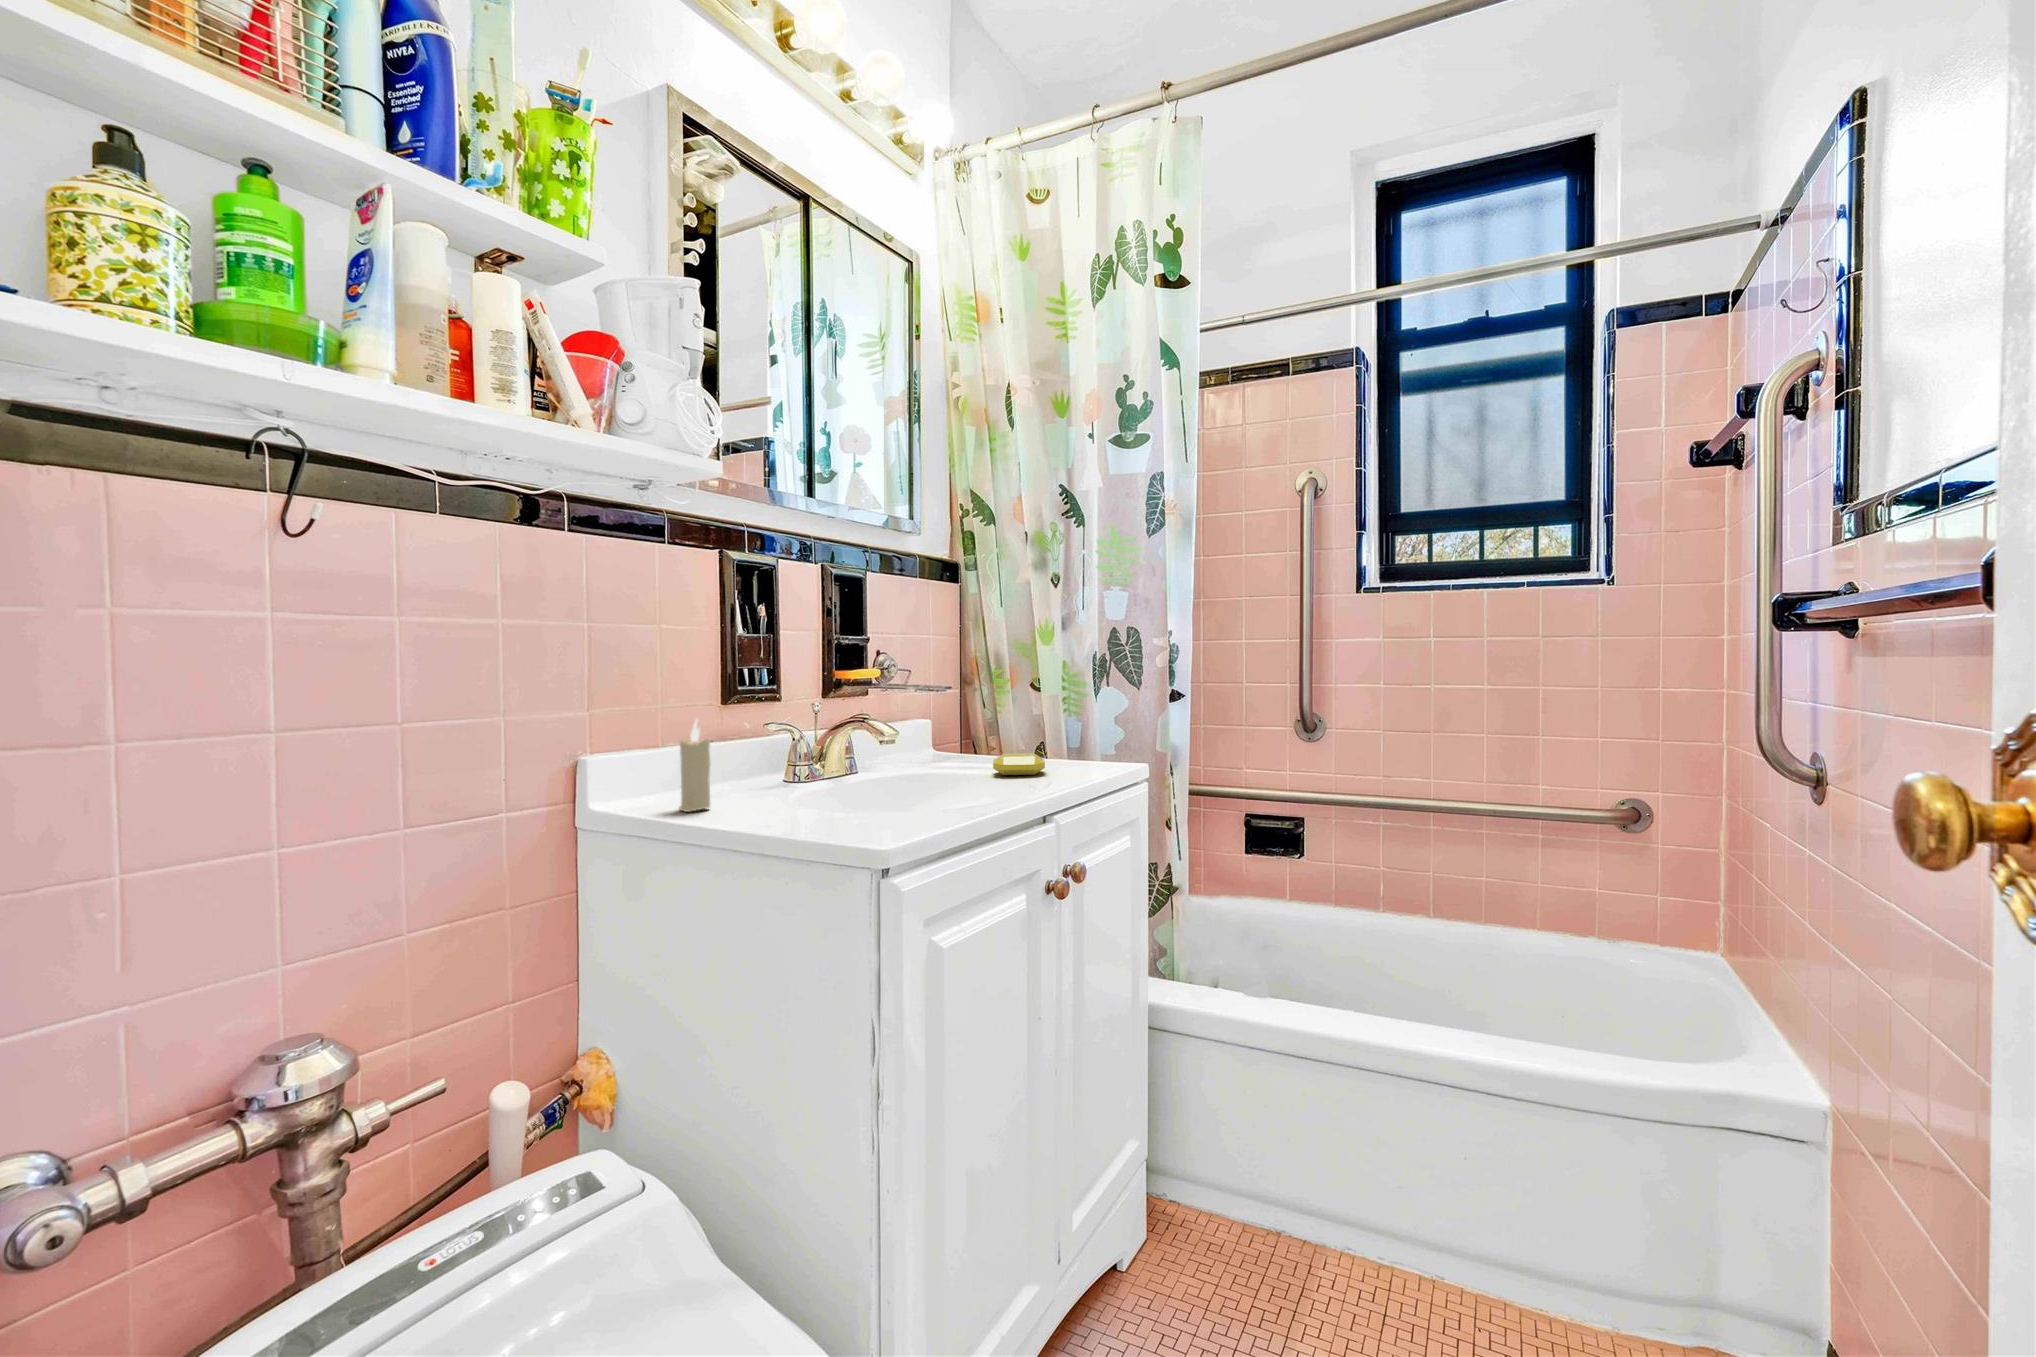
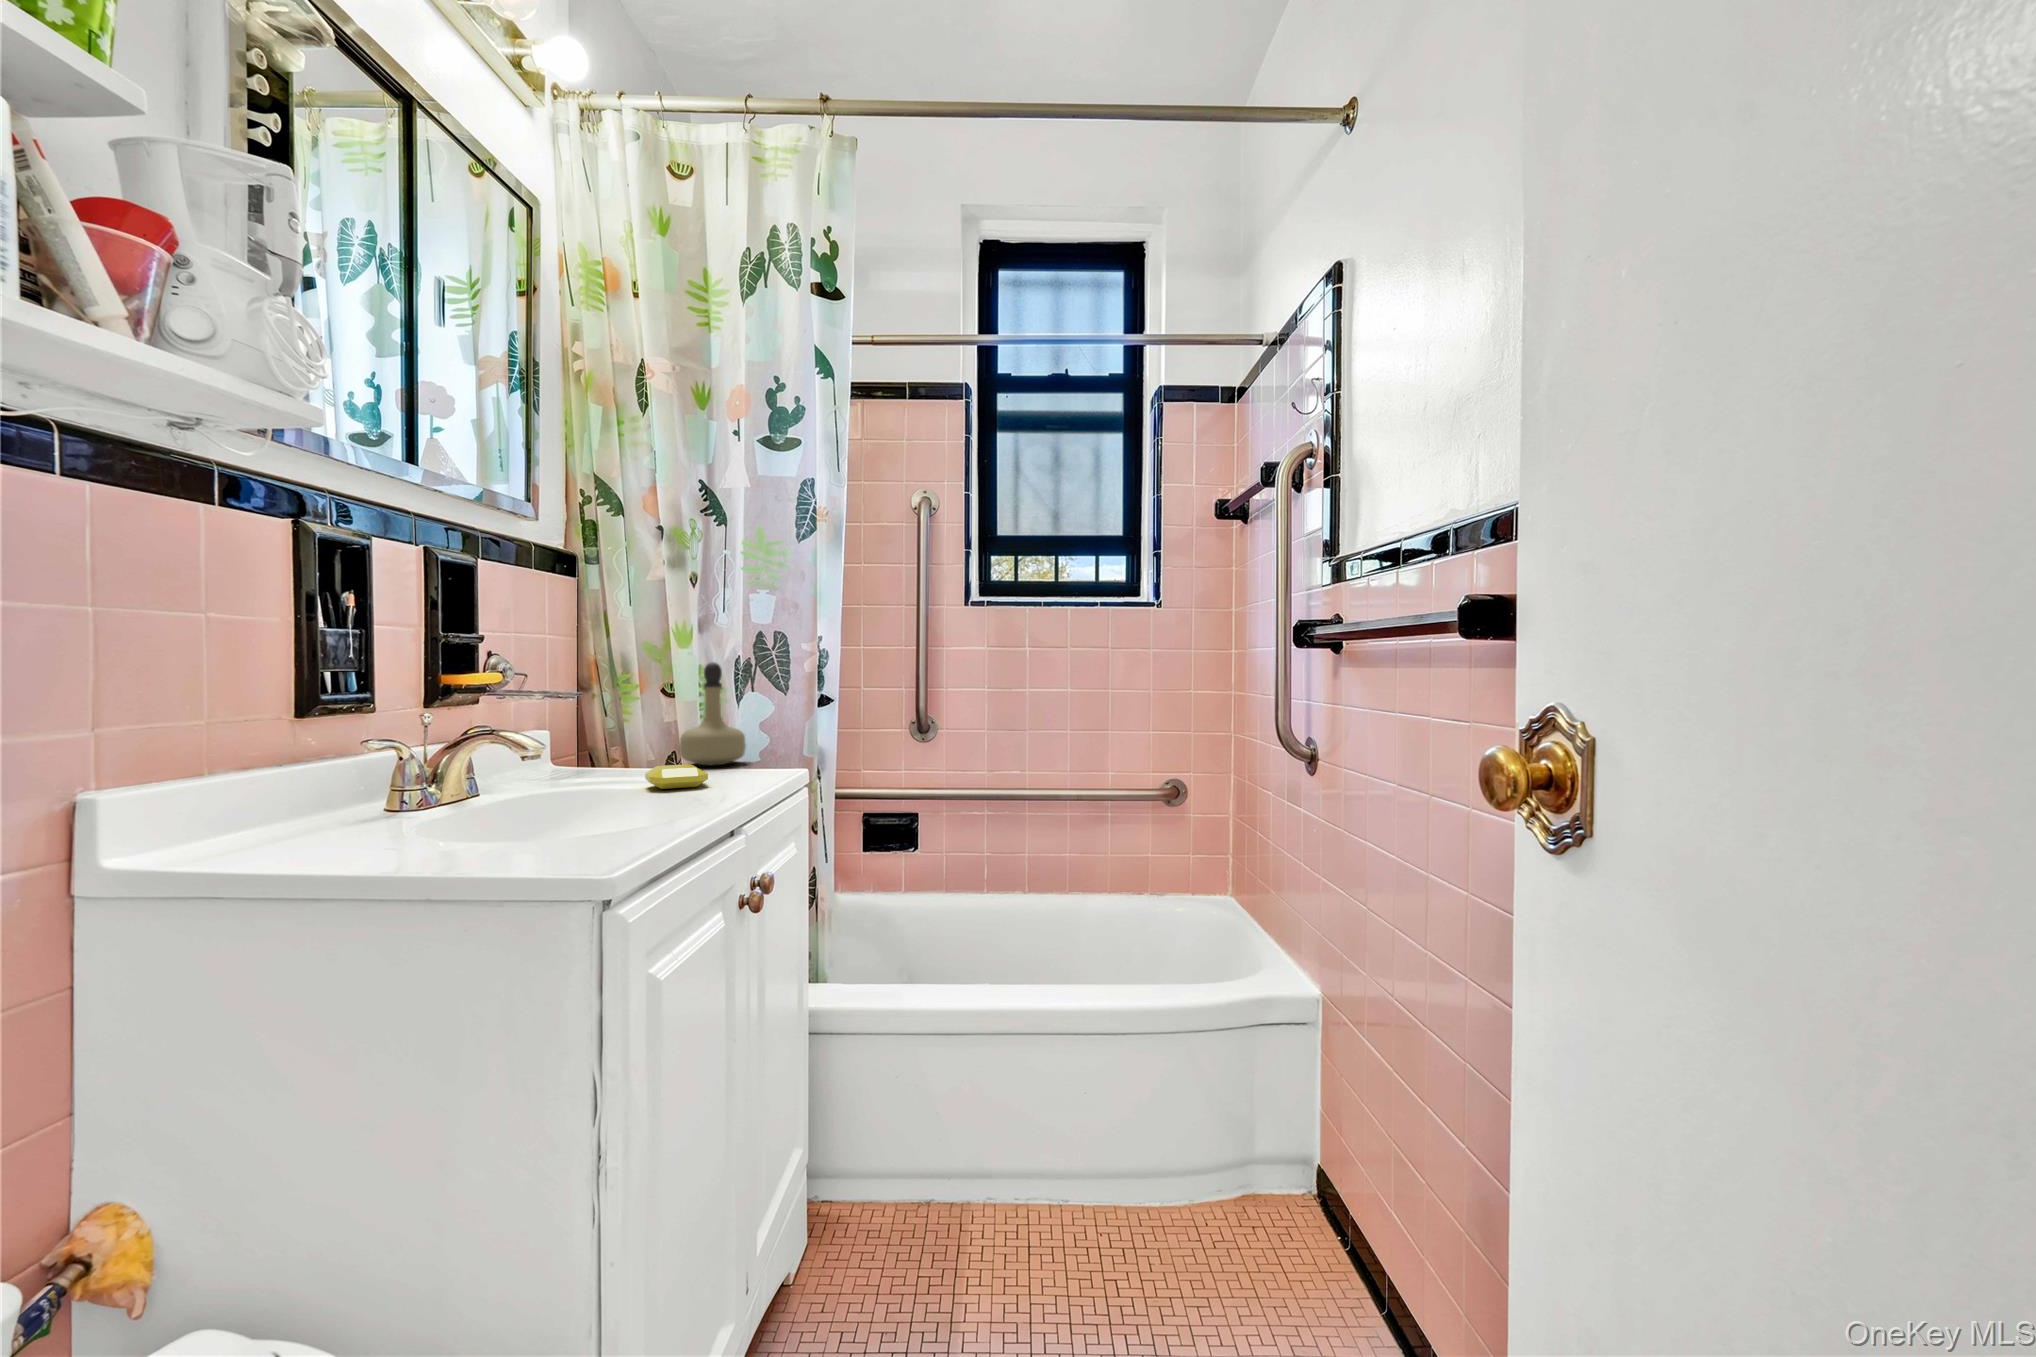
perfume bottle: none [1039,657,1099,755] -> present [679,662,746,765]
candle: present [679,720,711,812] -> none [266,736,317,856]

